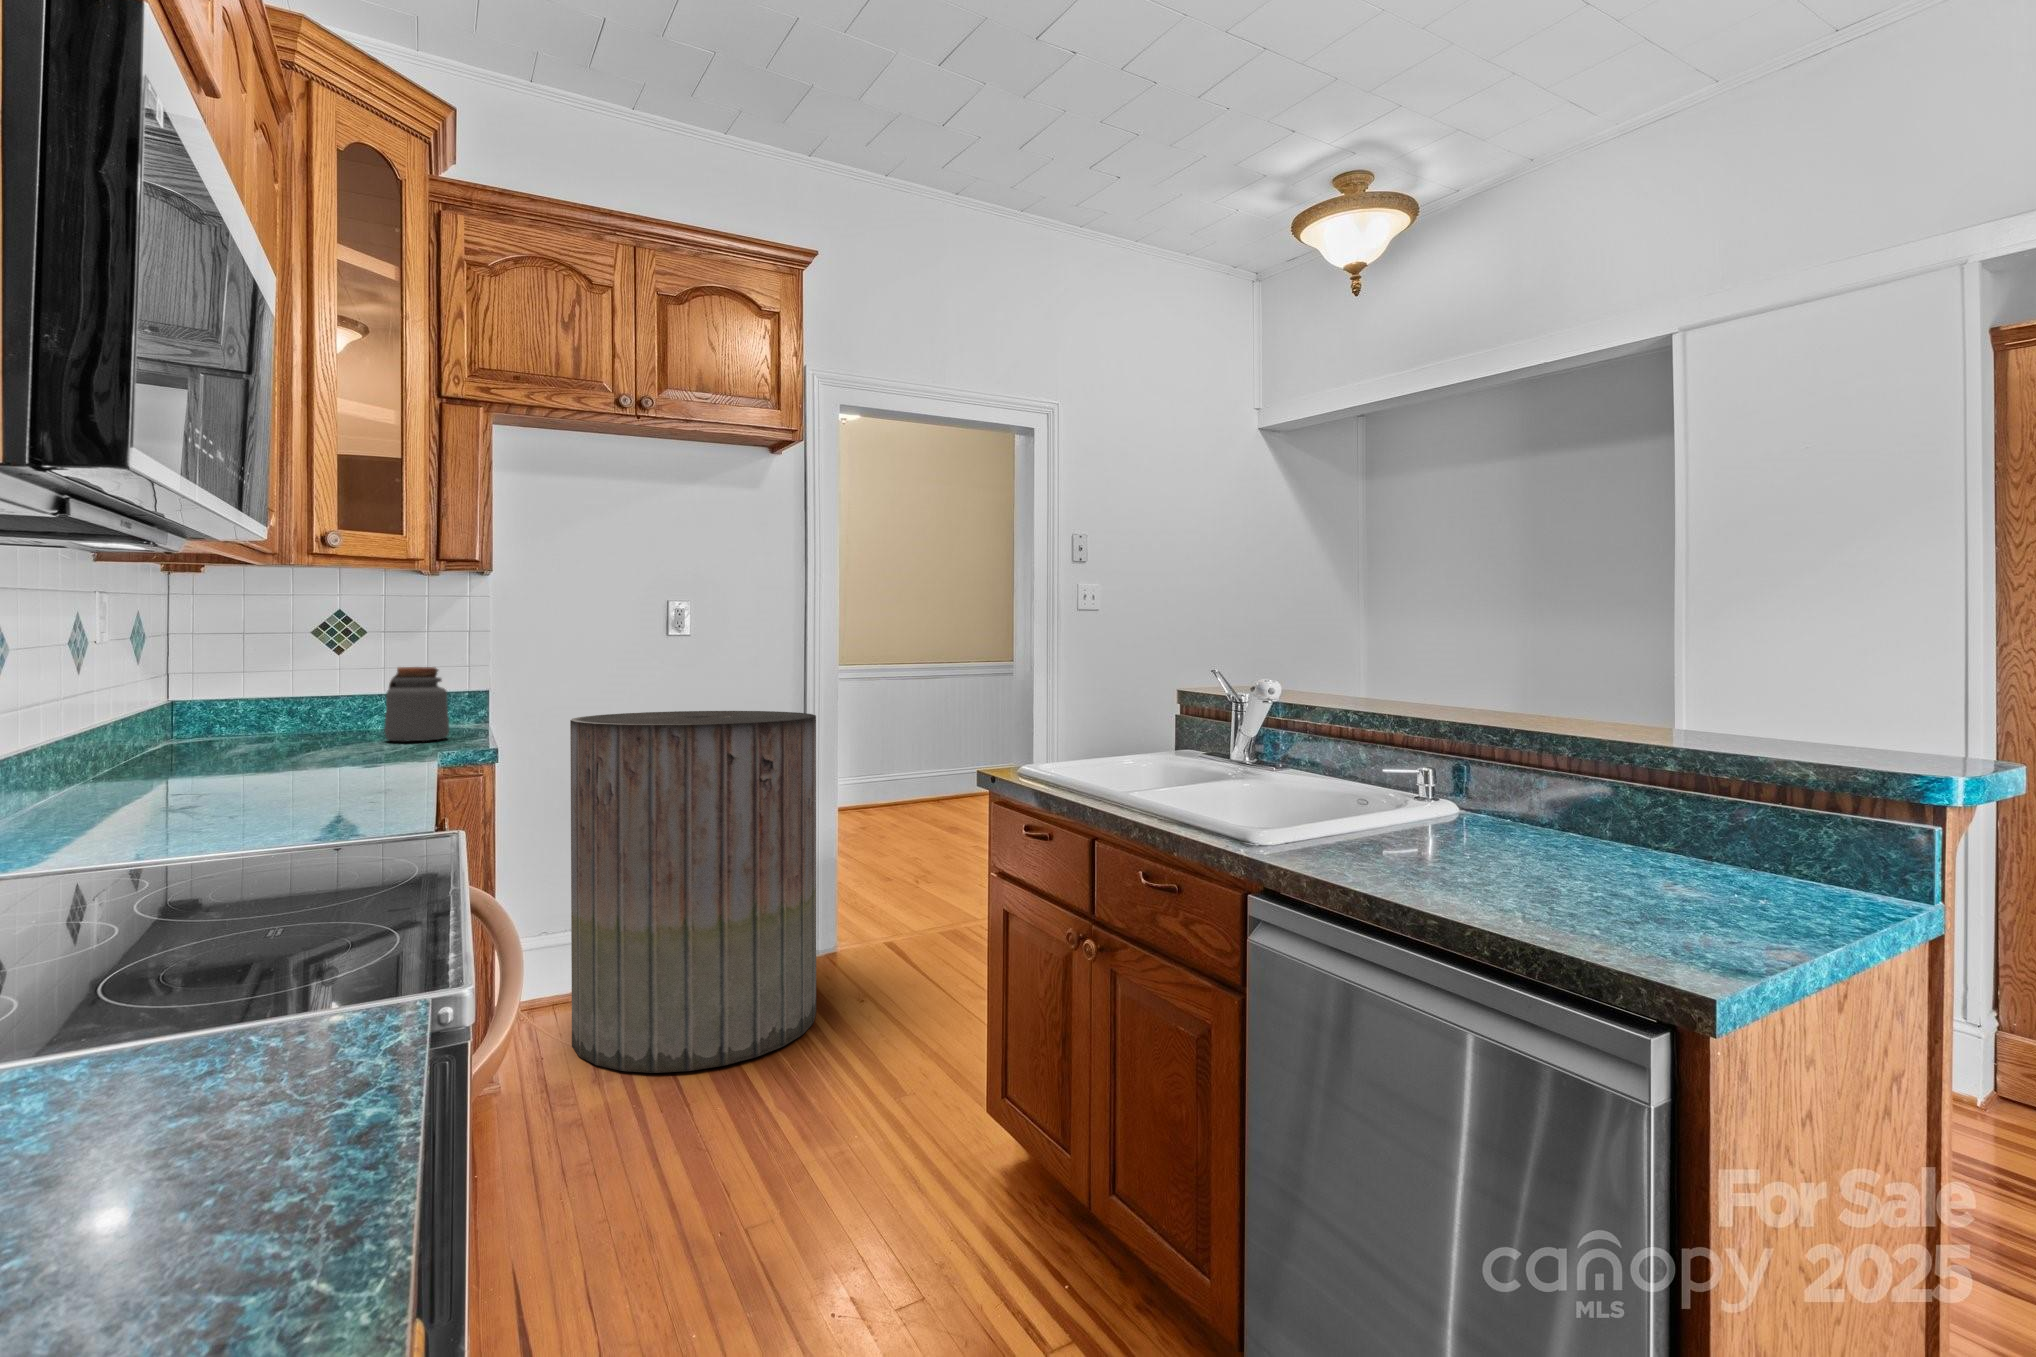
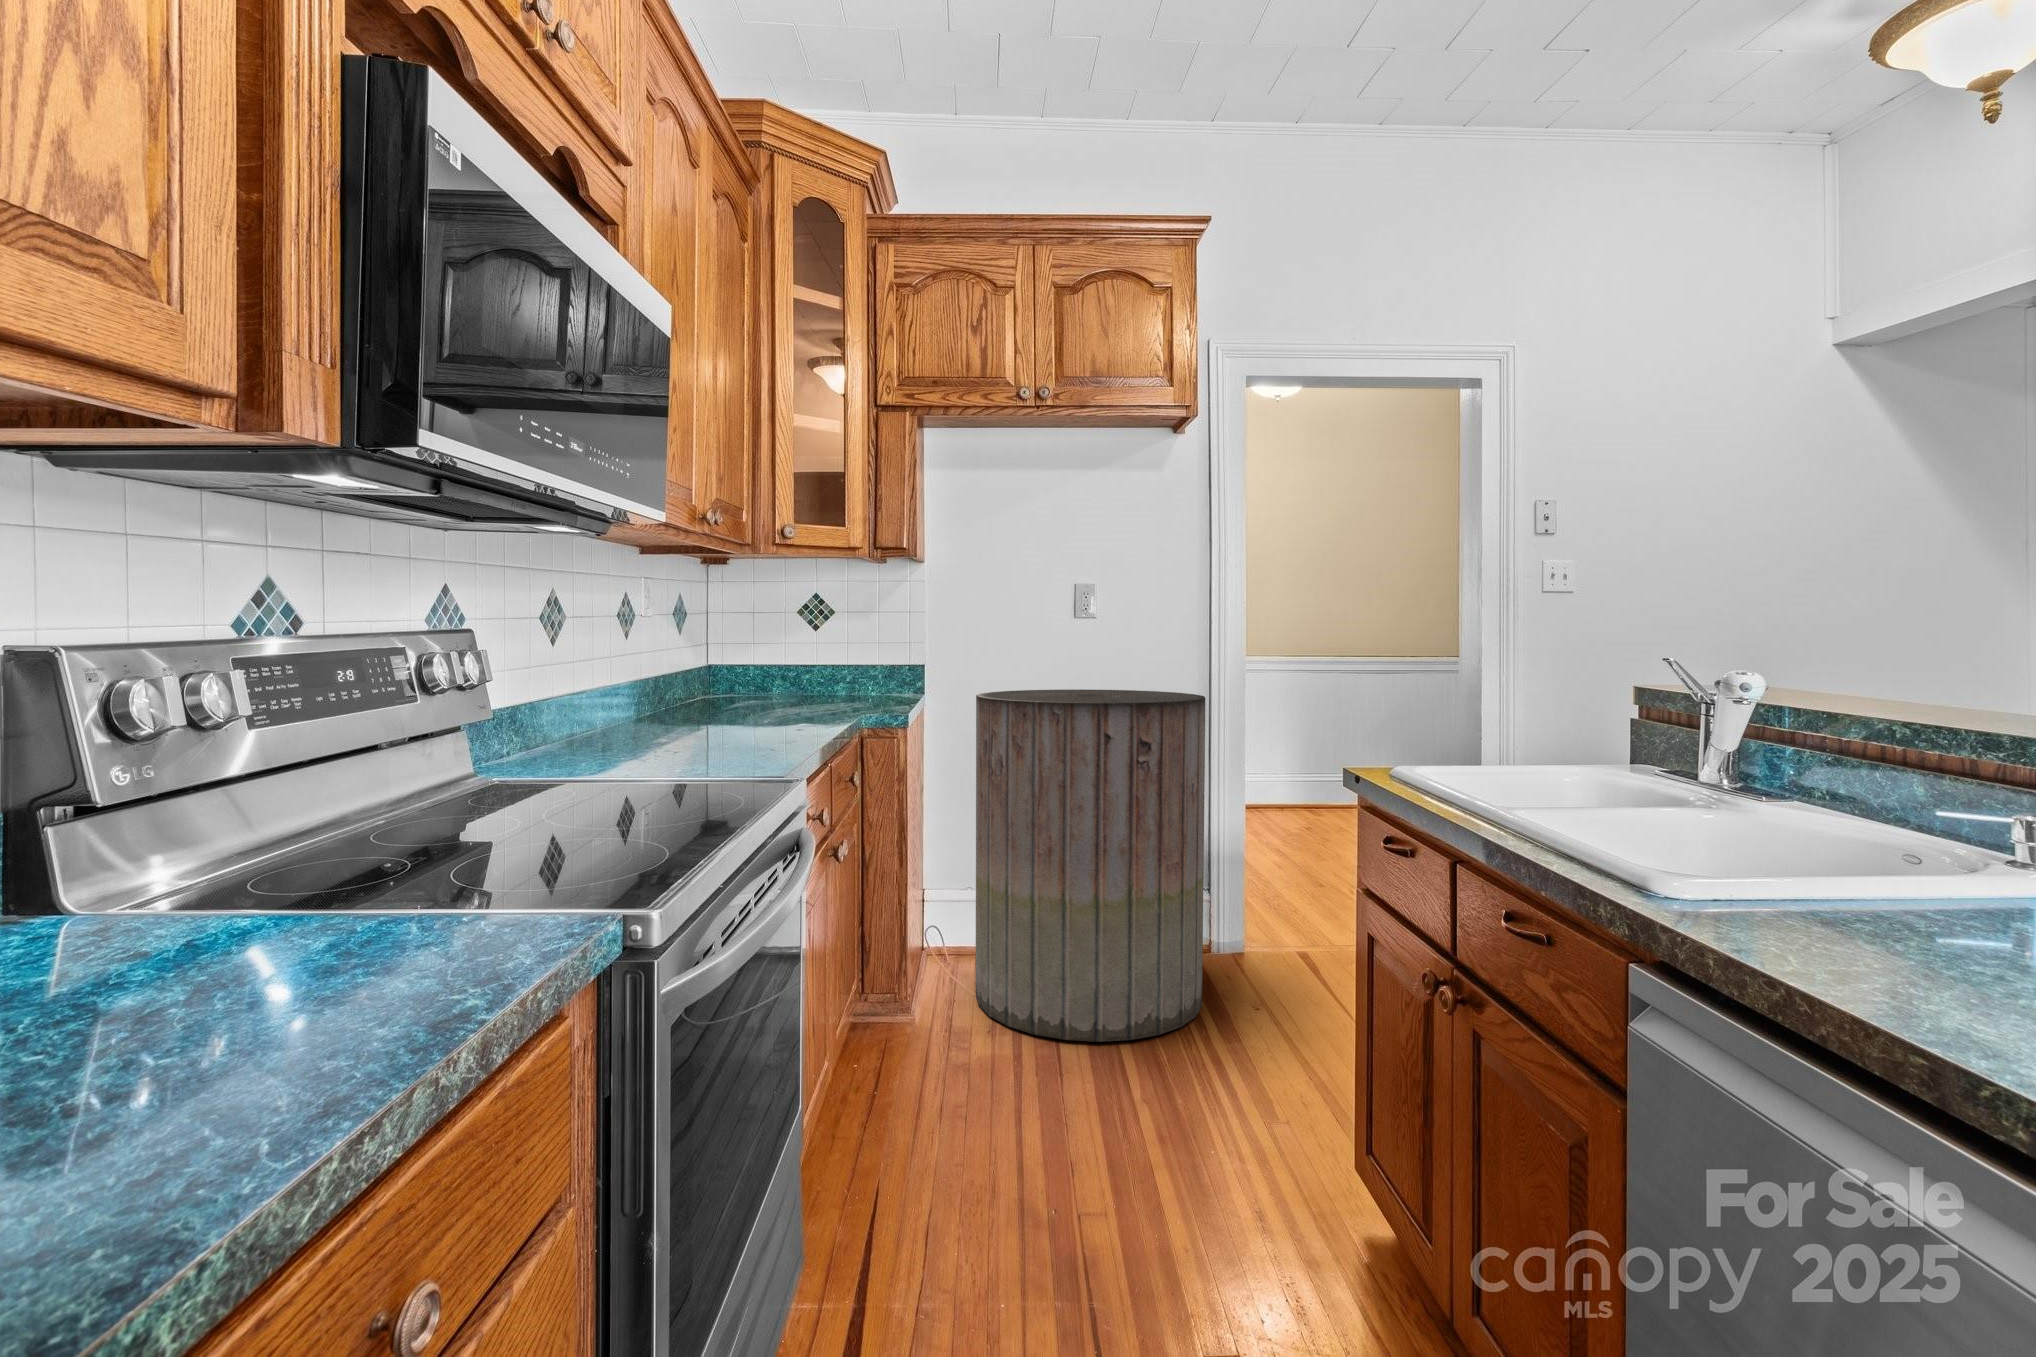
jar: present [384,667,449,741] -> none [829,645,877,709]

